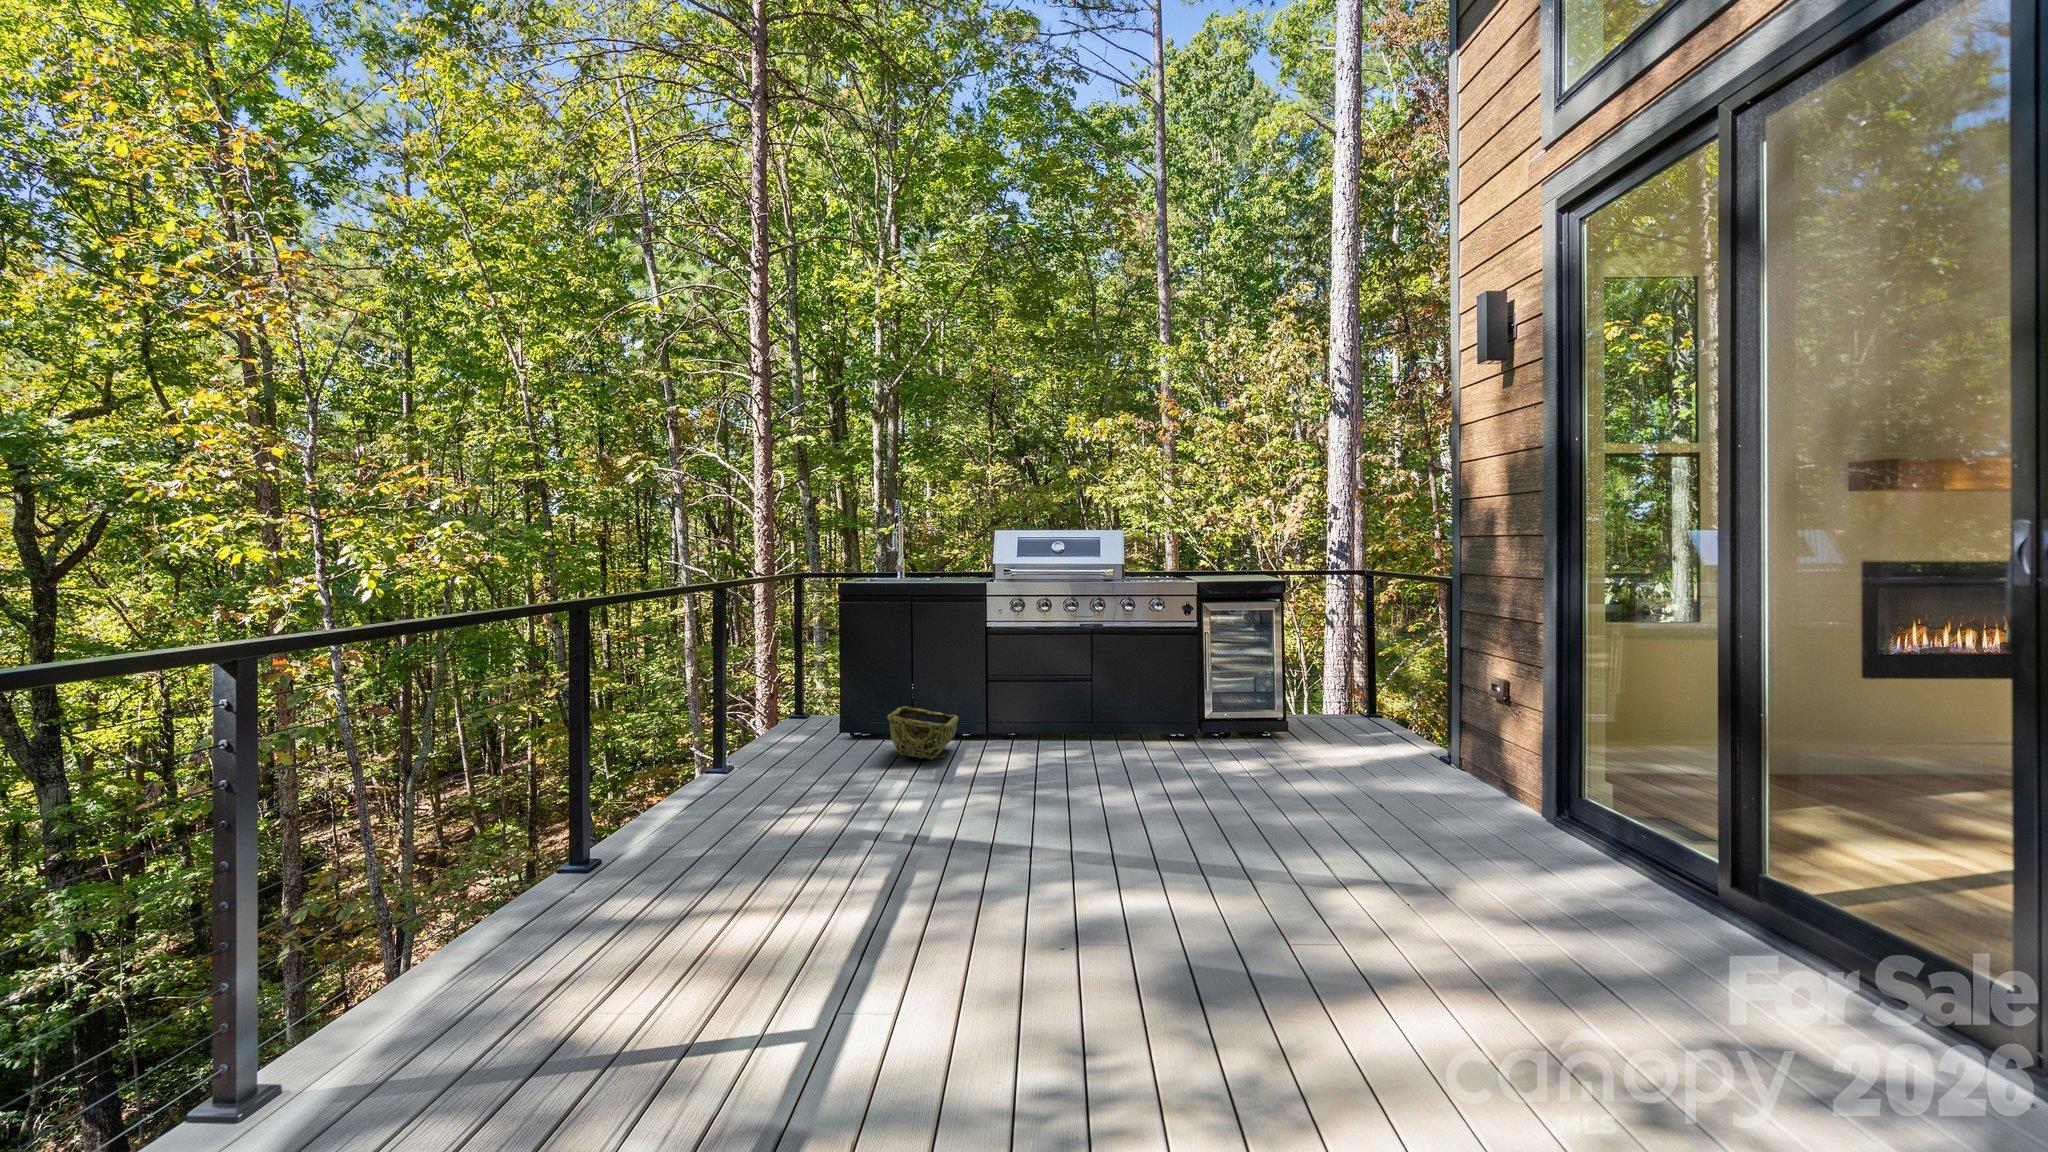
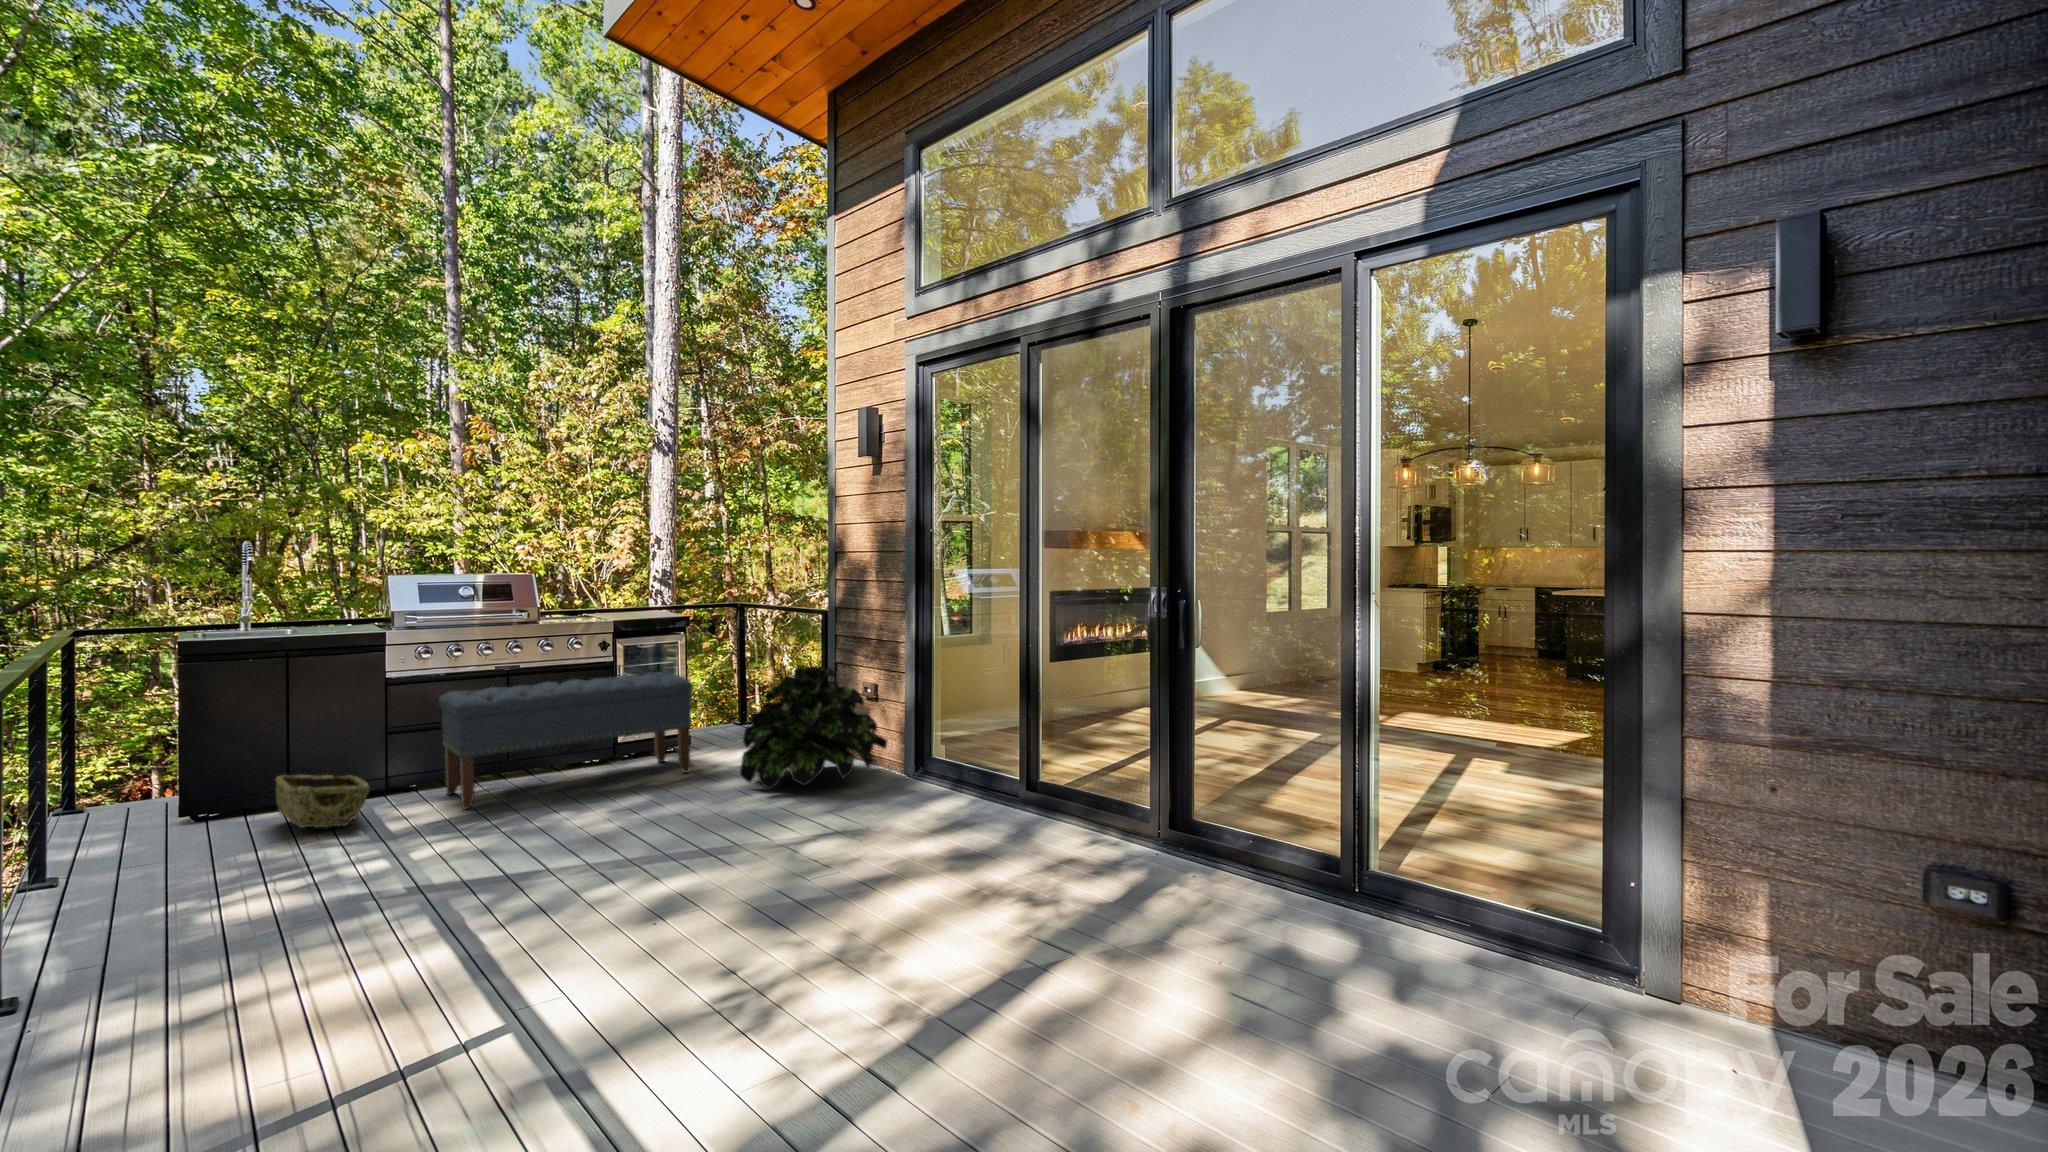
bench: none [1023,644,1269,764] -> present [439,672,693,809]
potted plant: none [1298,647,1506,803] -> present [740,666,887,789]

